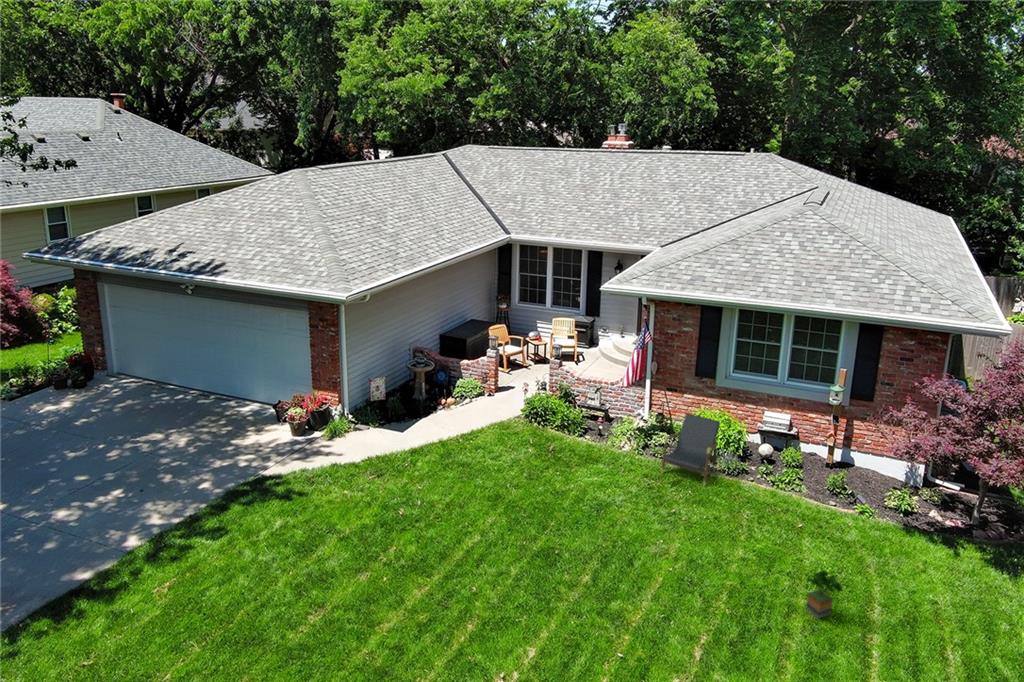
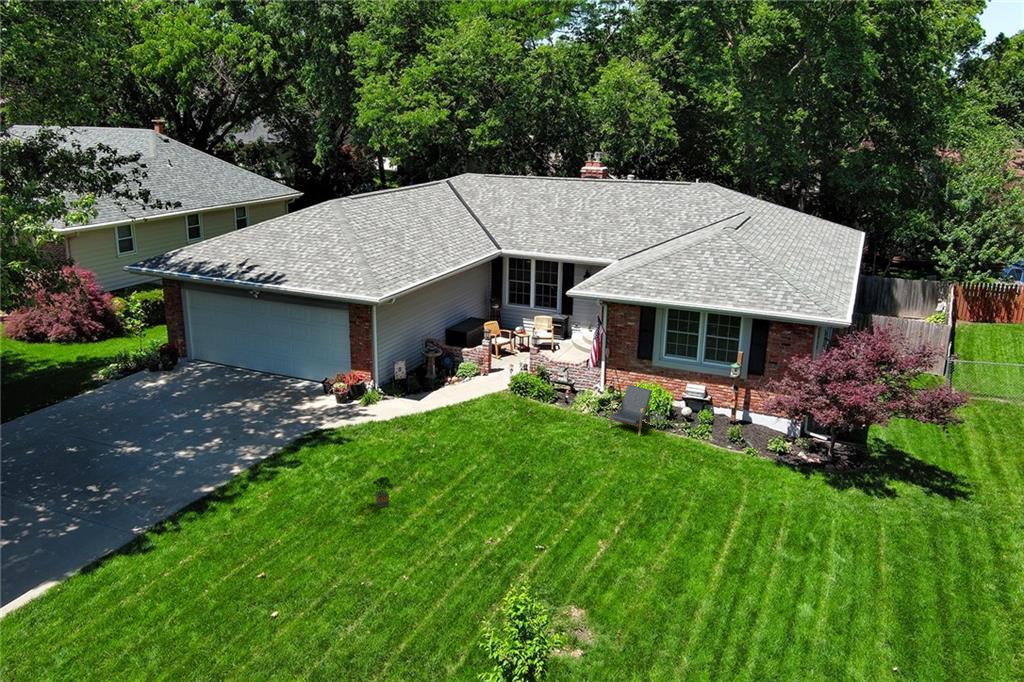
potted tree: present [806,570,843,619] -> present [373,476,393,508]

